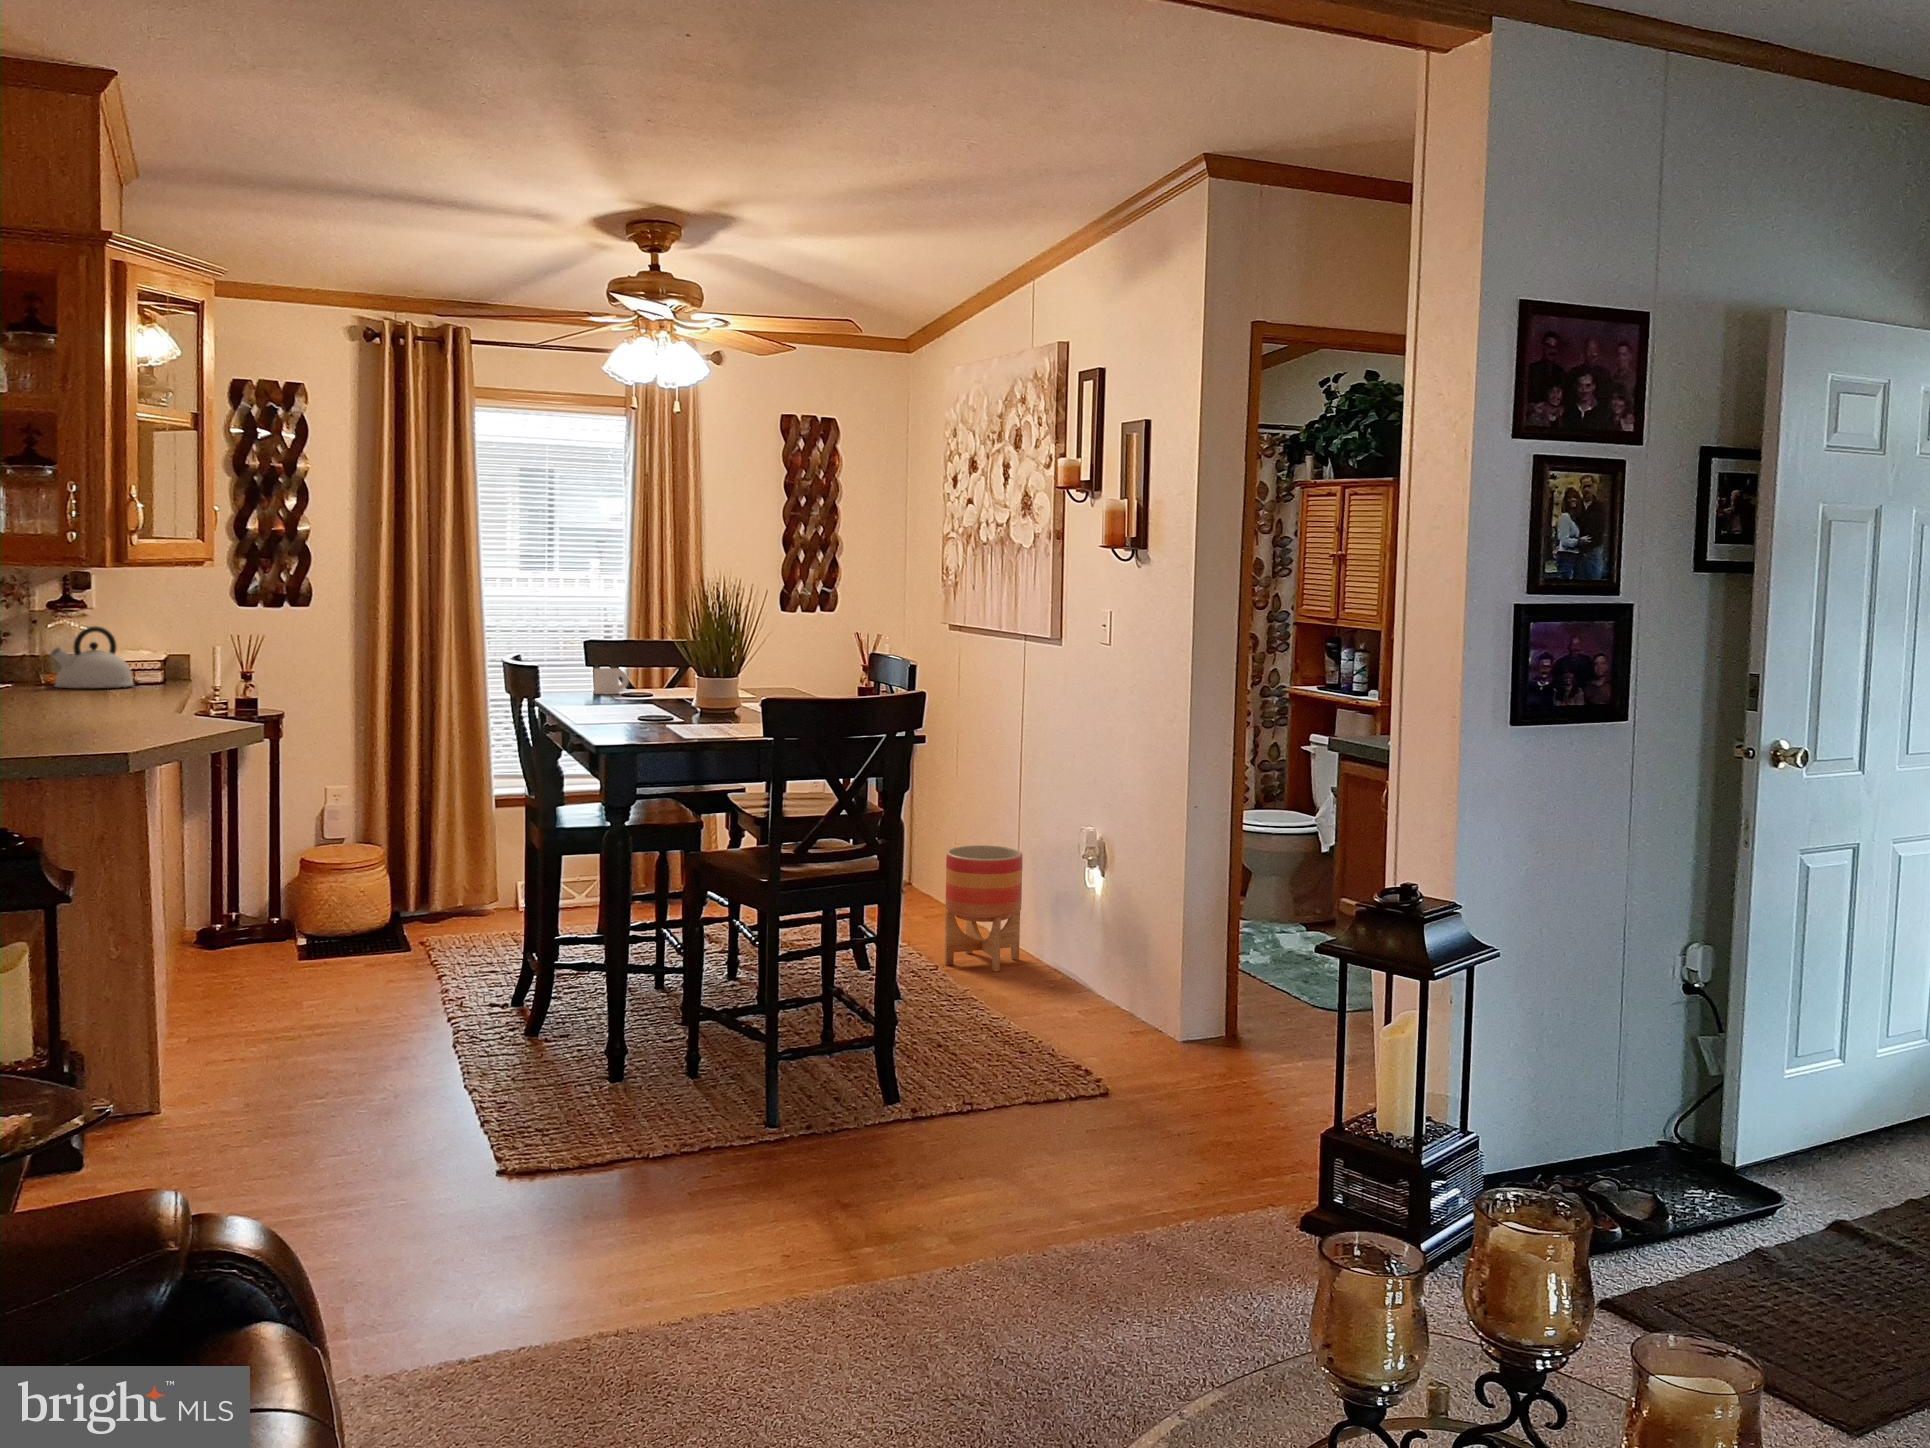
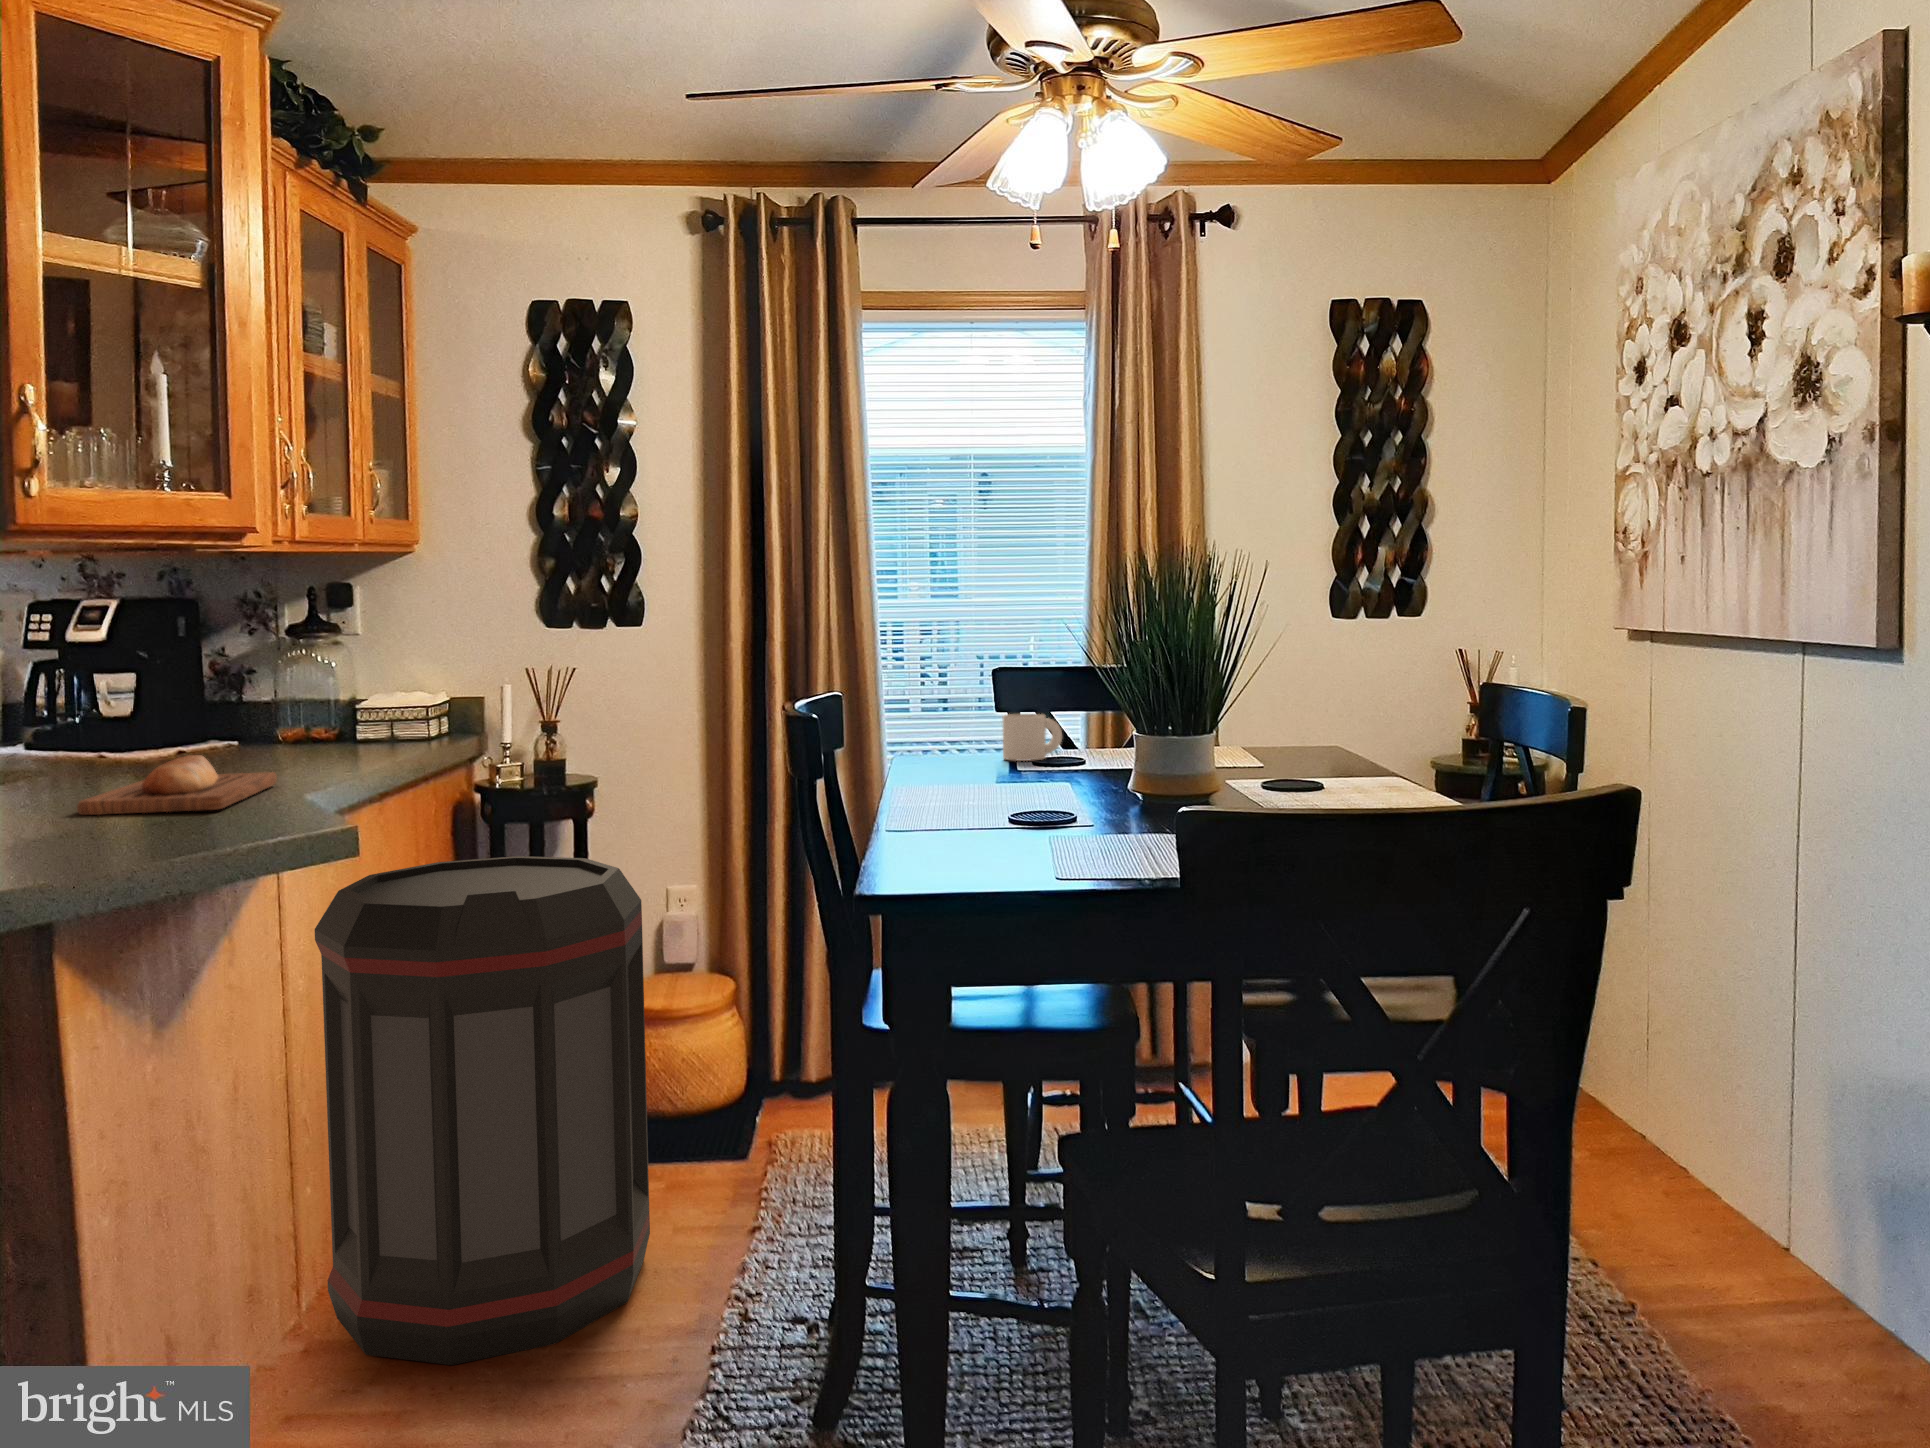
kettle: present [50,626,134,688] -> none [265,659,386,749]
bread loaf: none [64,687,159,719] -> present [77,755,277,815]
trash can: none [195,751,388,1025] -> present [315,856,650,1365]
planter: present [945,845,1022,972] -> none [1683,1077,1866,1380]

